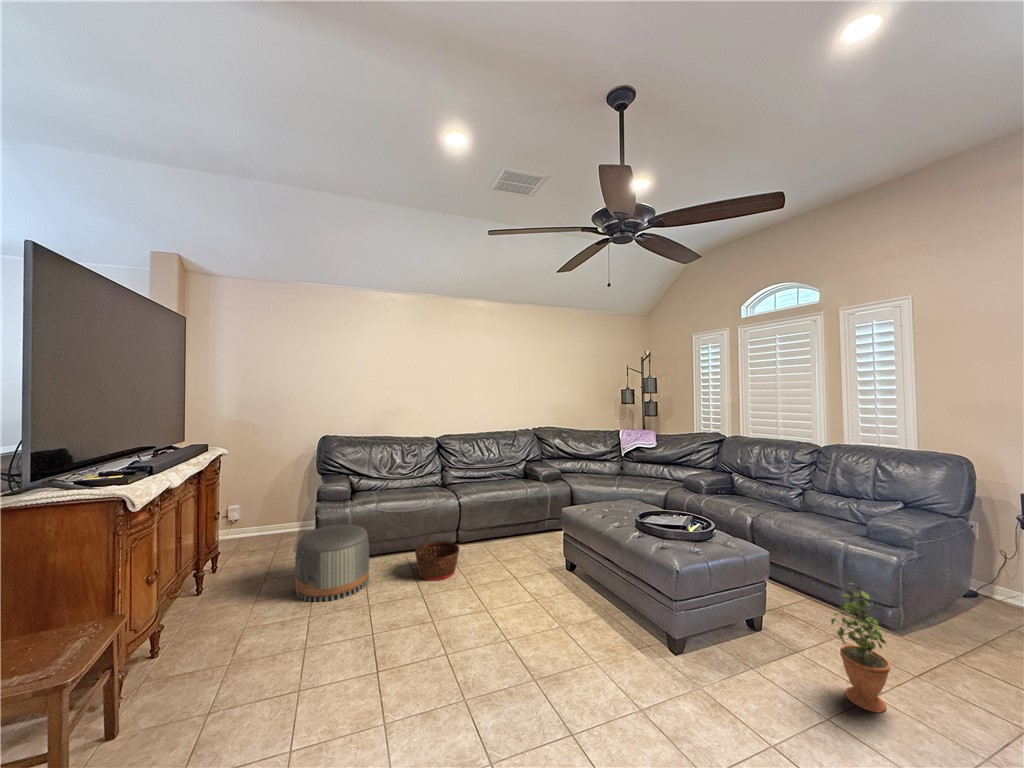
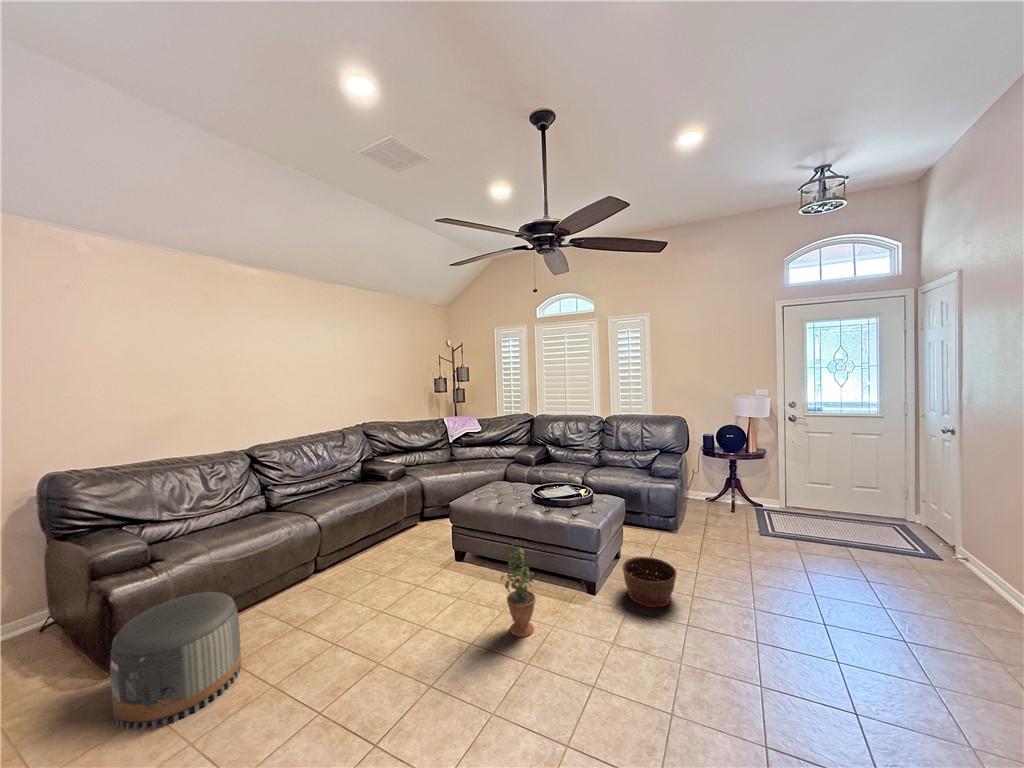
basket: present [415,541,459,581] -> present [623,557,676,607]
potted plant: present [831,586,890,712] -> present [501,545,536,637]

